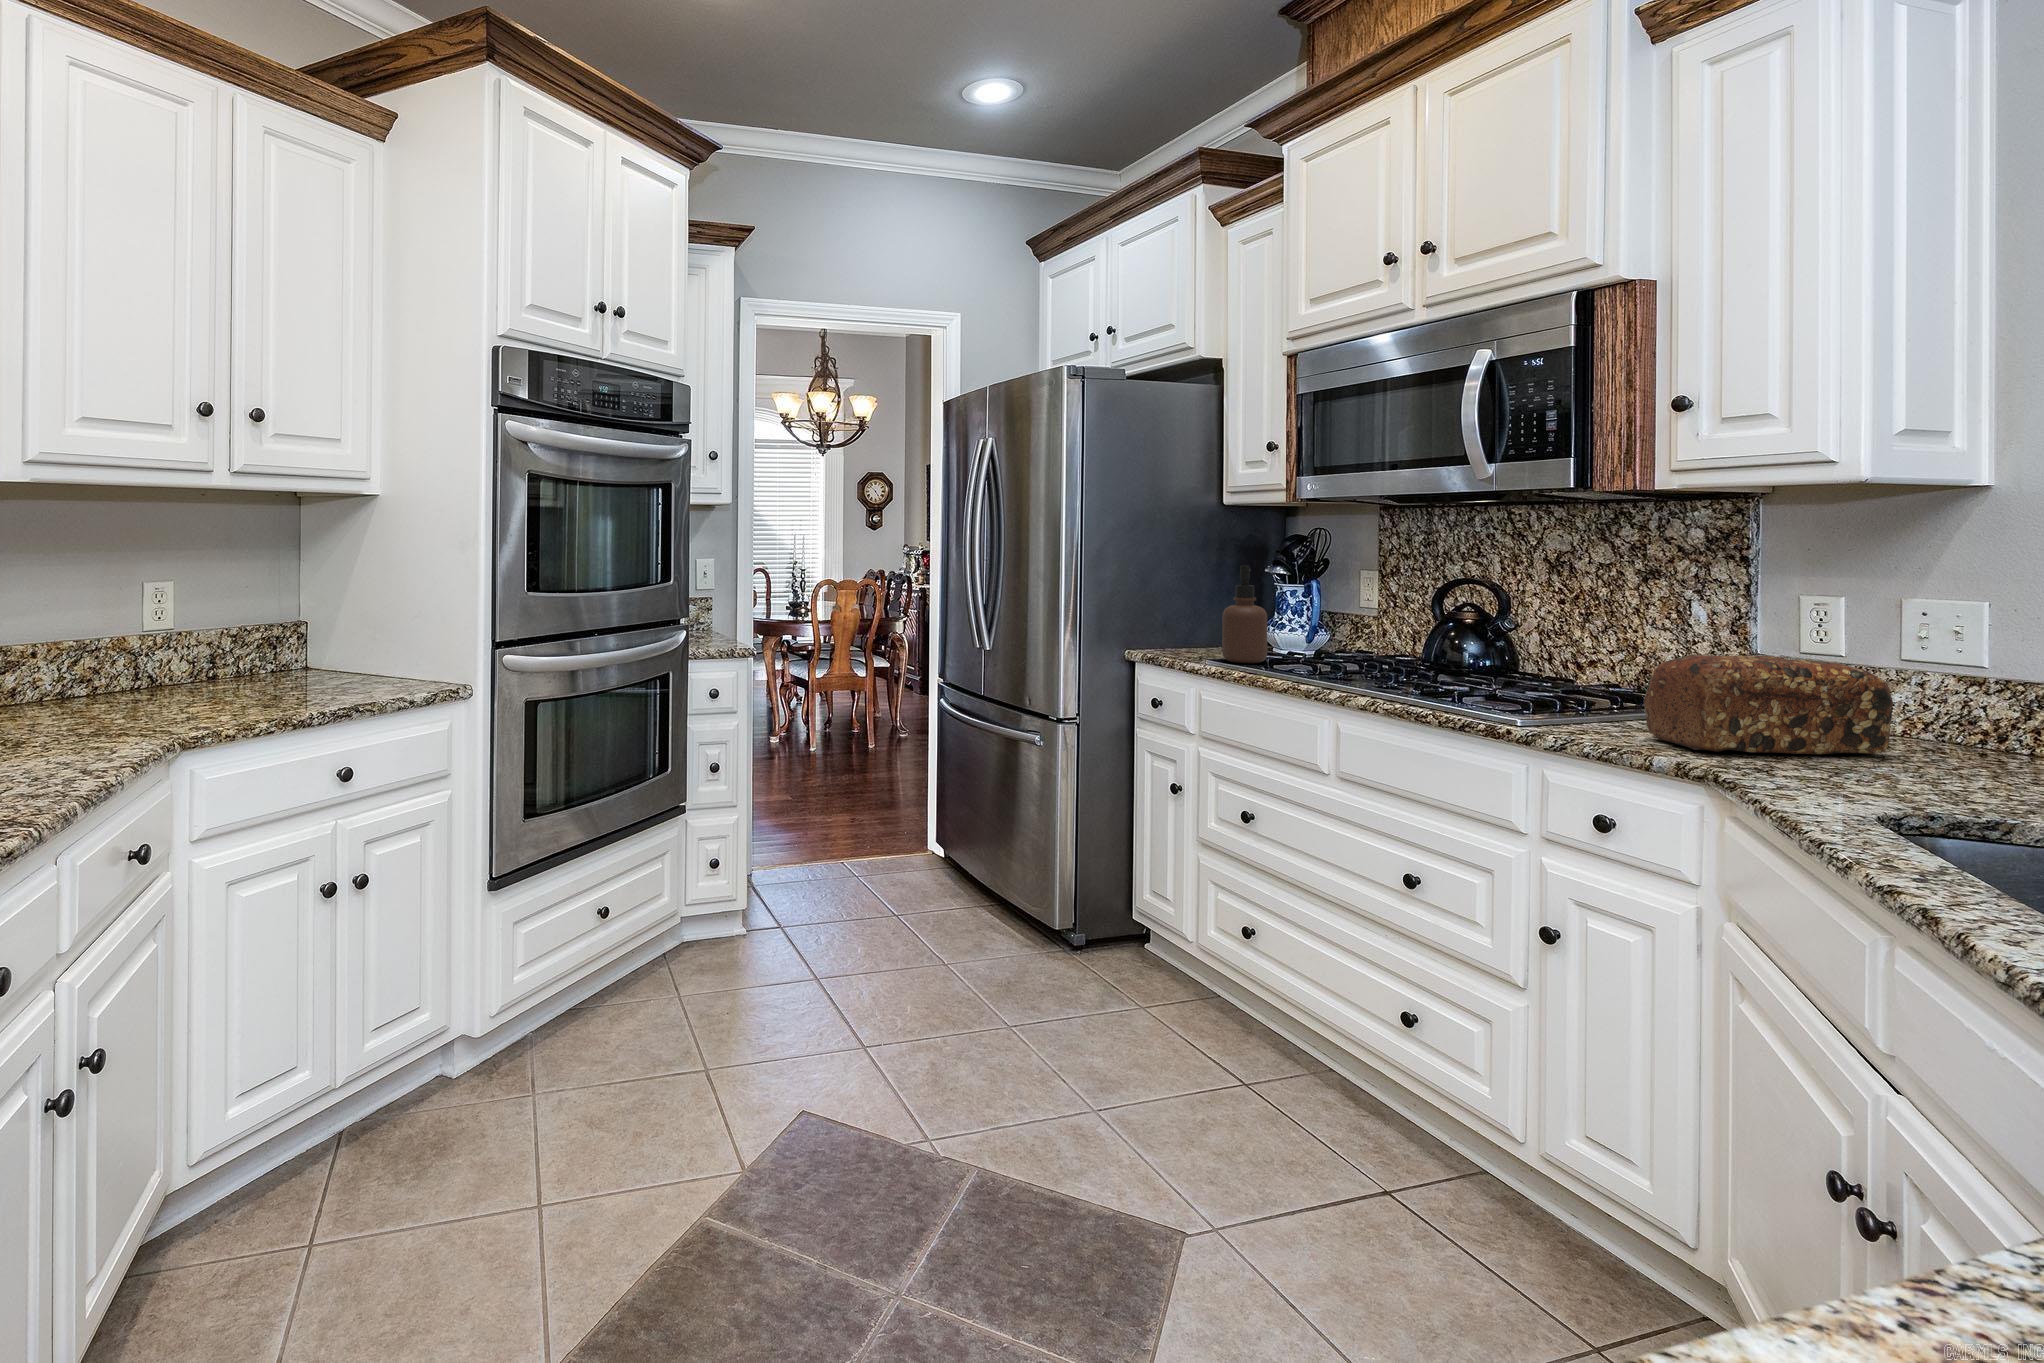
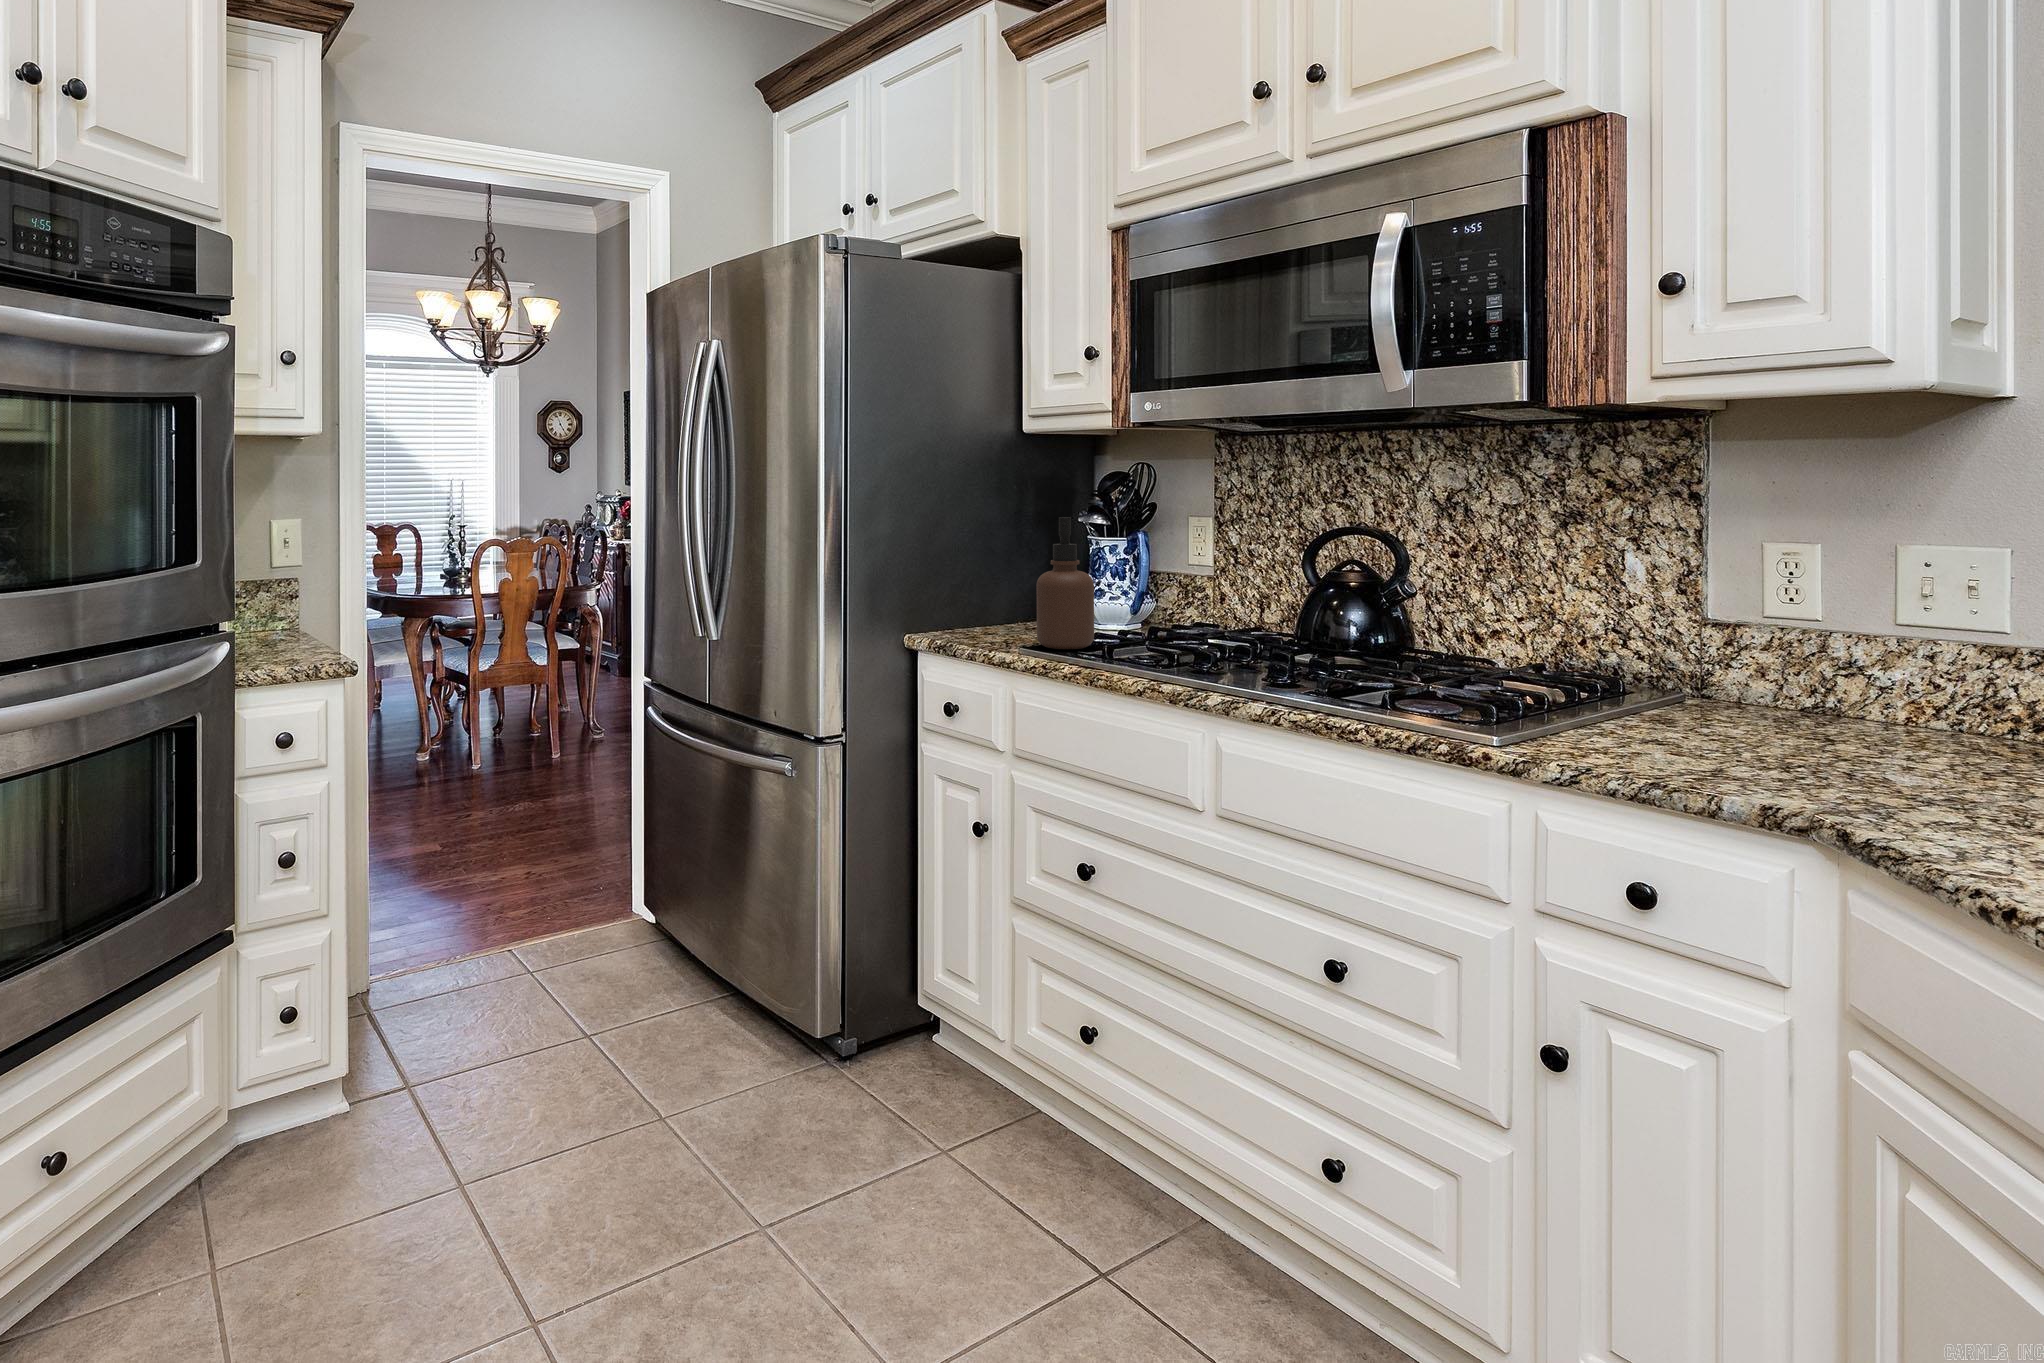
bread loaf: present [1643,655,1893,754] -> none [1635,631,1943,771]

